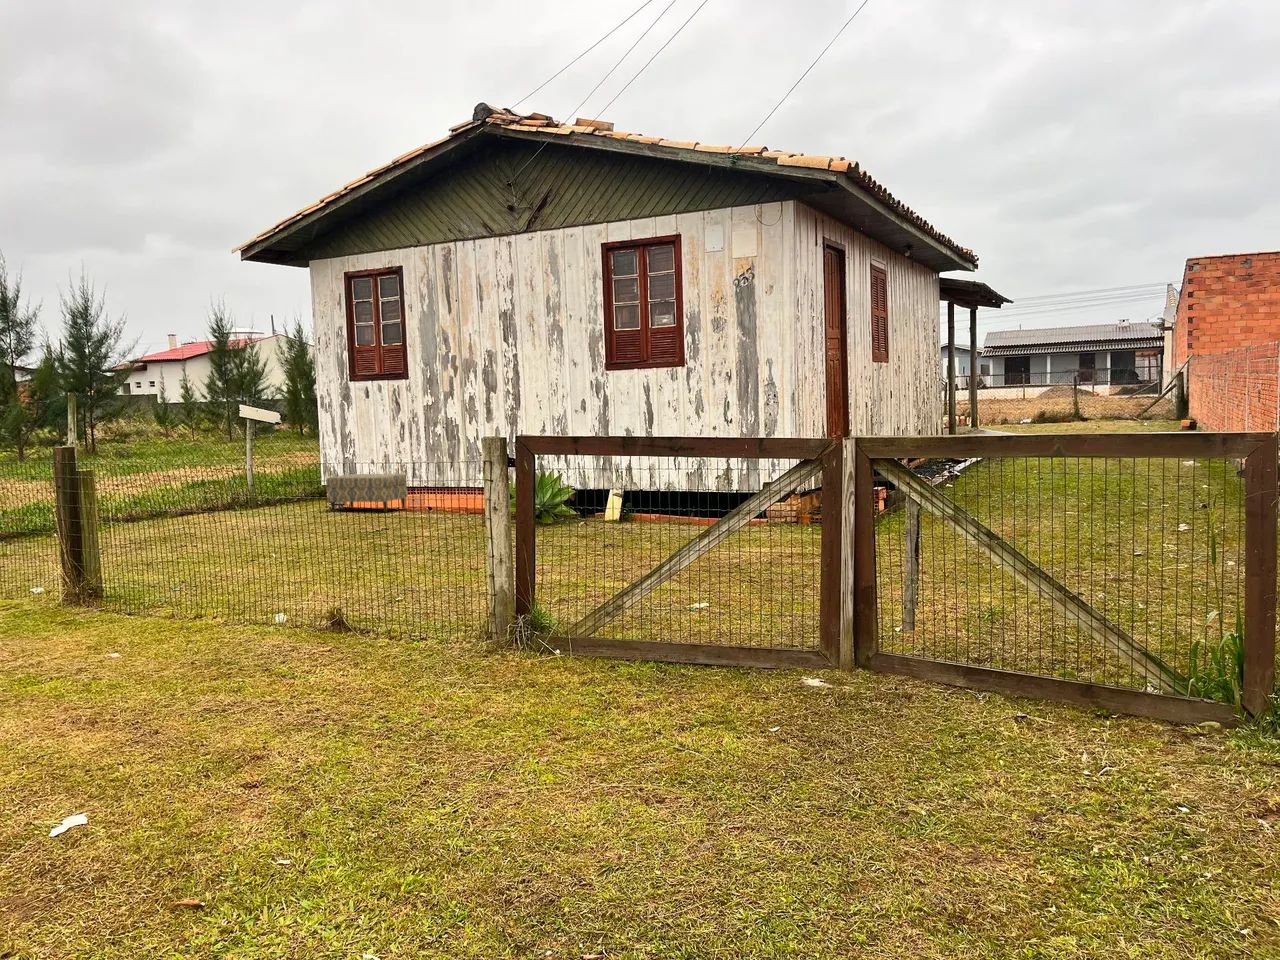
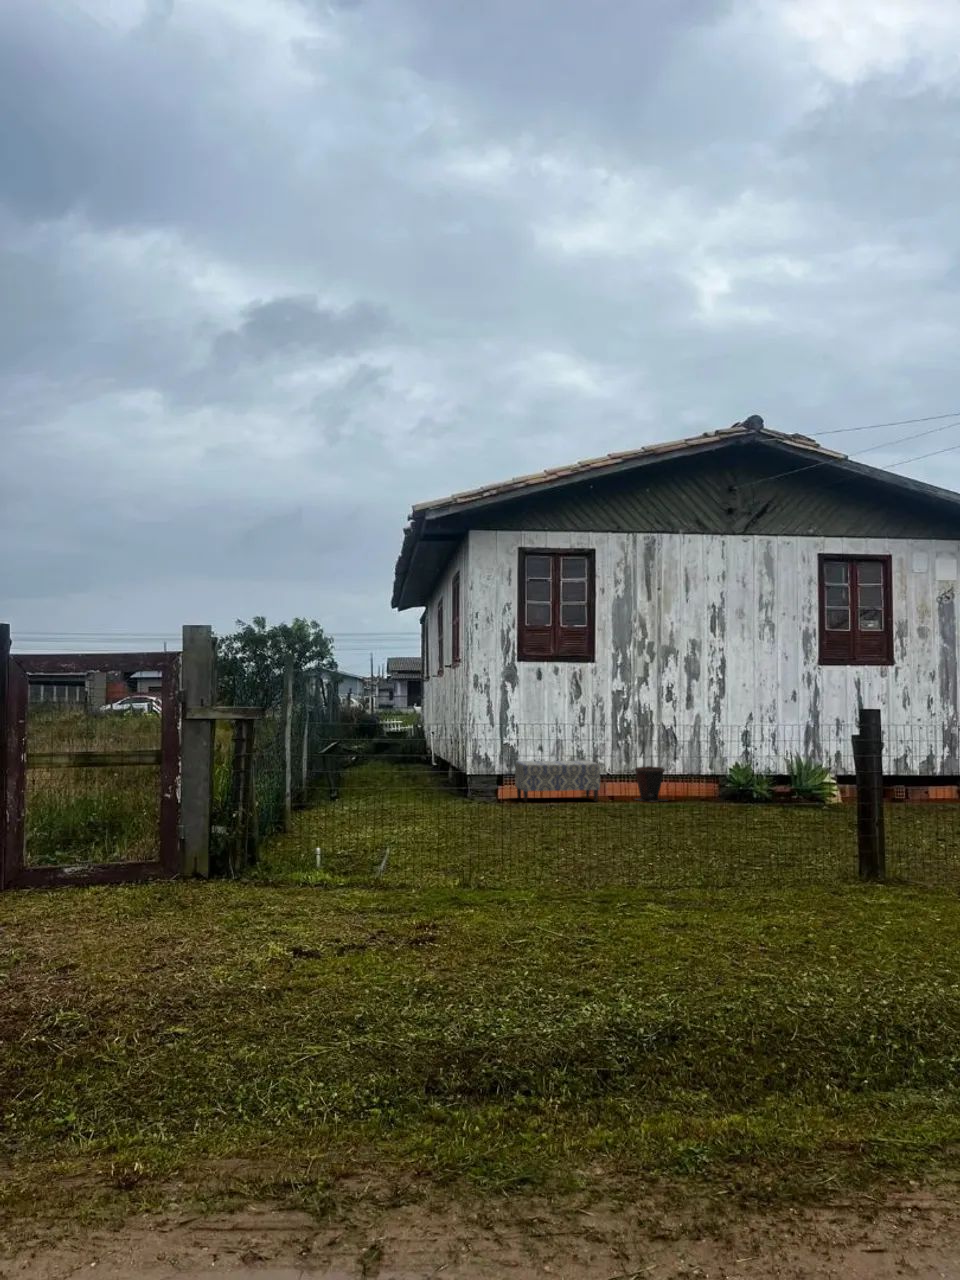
bucket: none [419,480,450,515] -> present [635,766,665,802]

